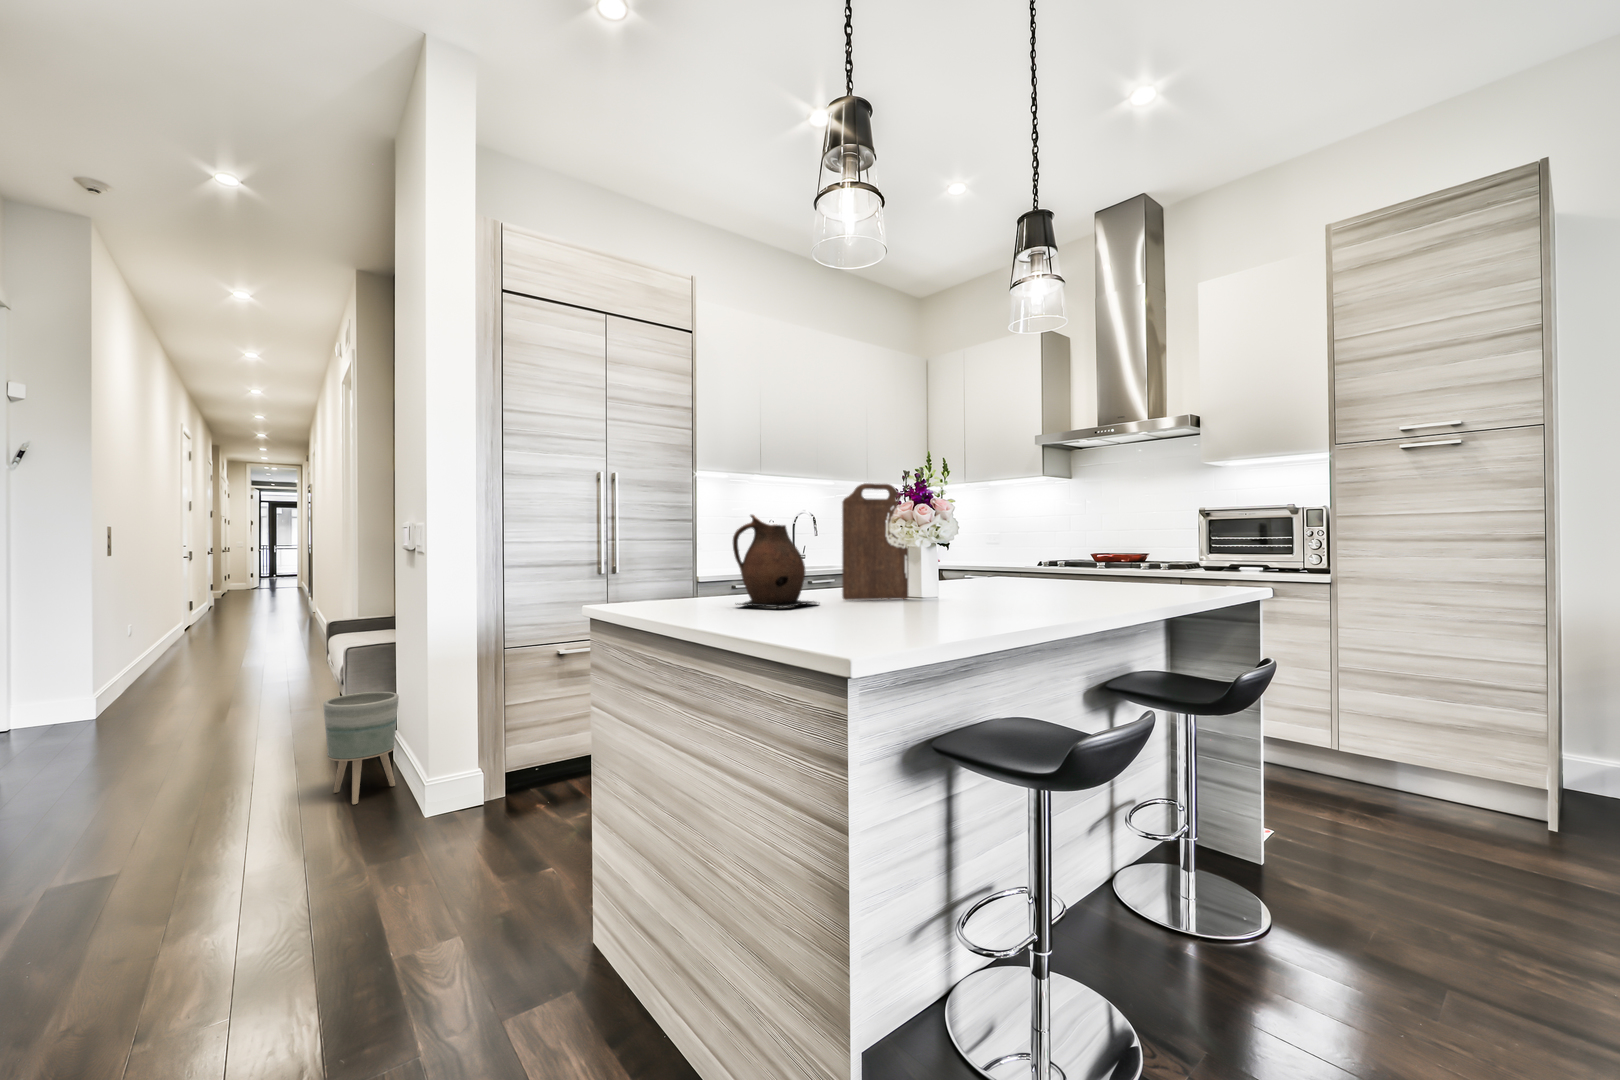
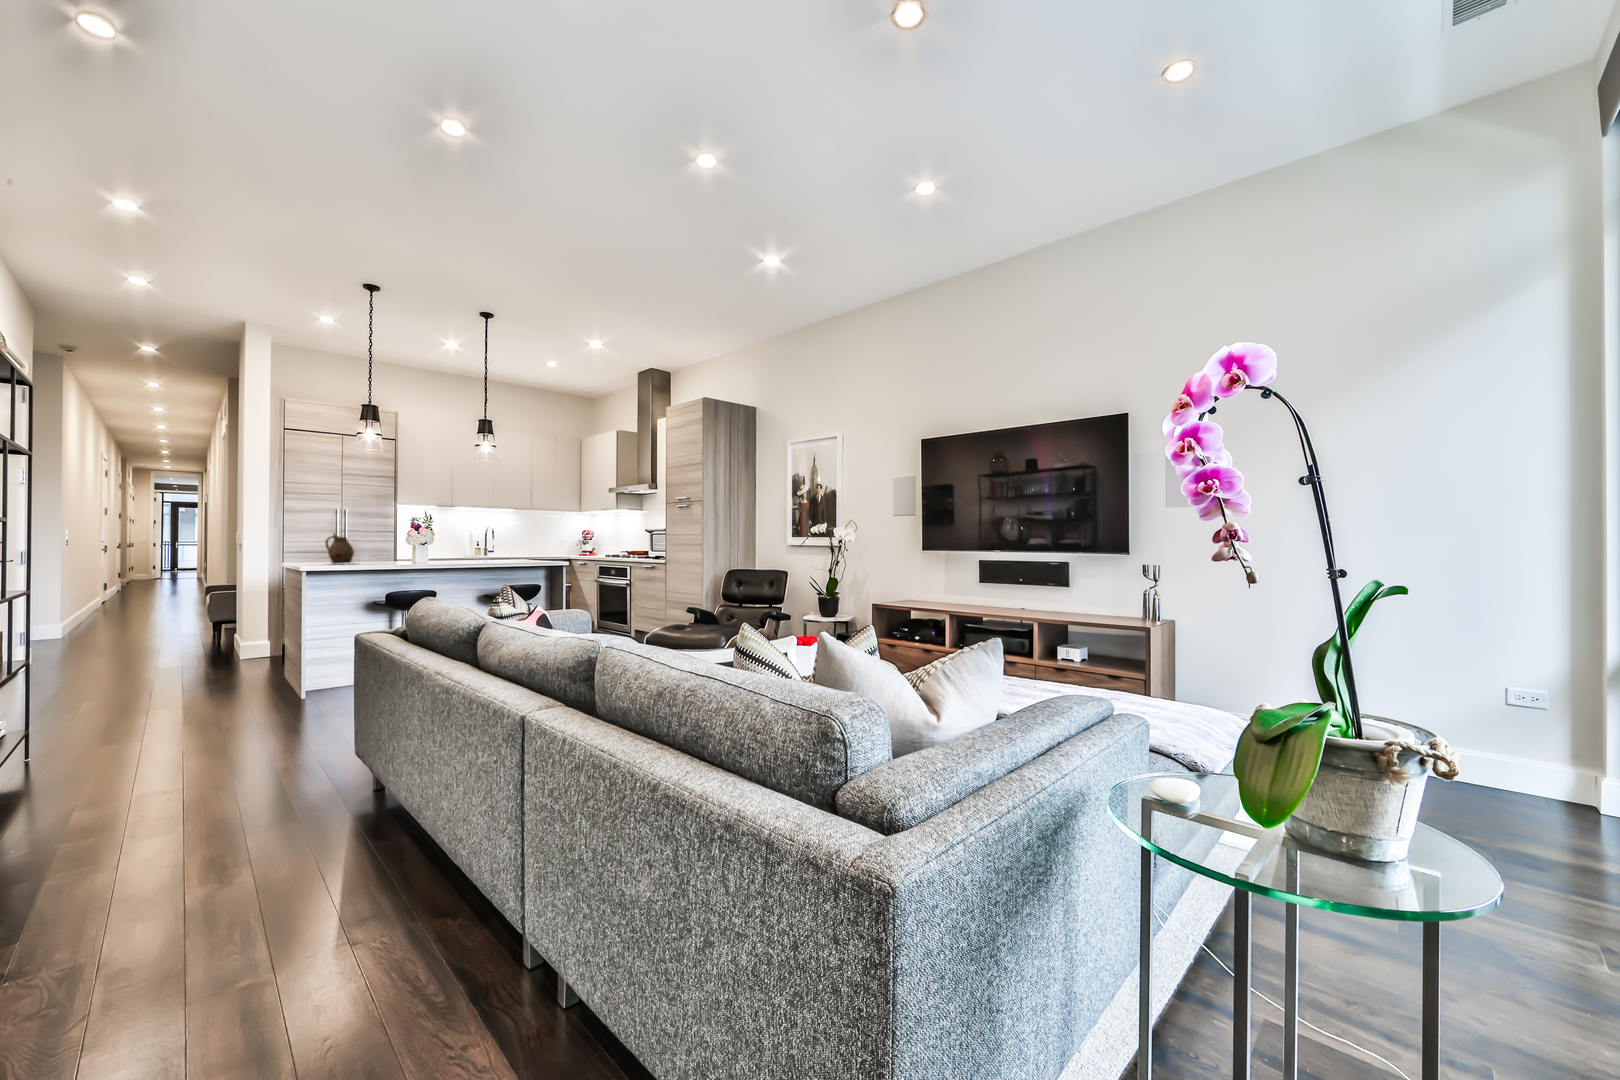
cutting board: present [842,483,908,600] -> none [378,522,406,564]
planter: present [323,692,399,804] -> none [186,610,223,656]

